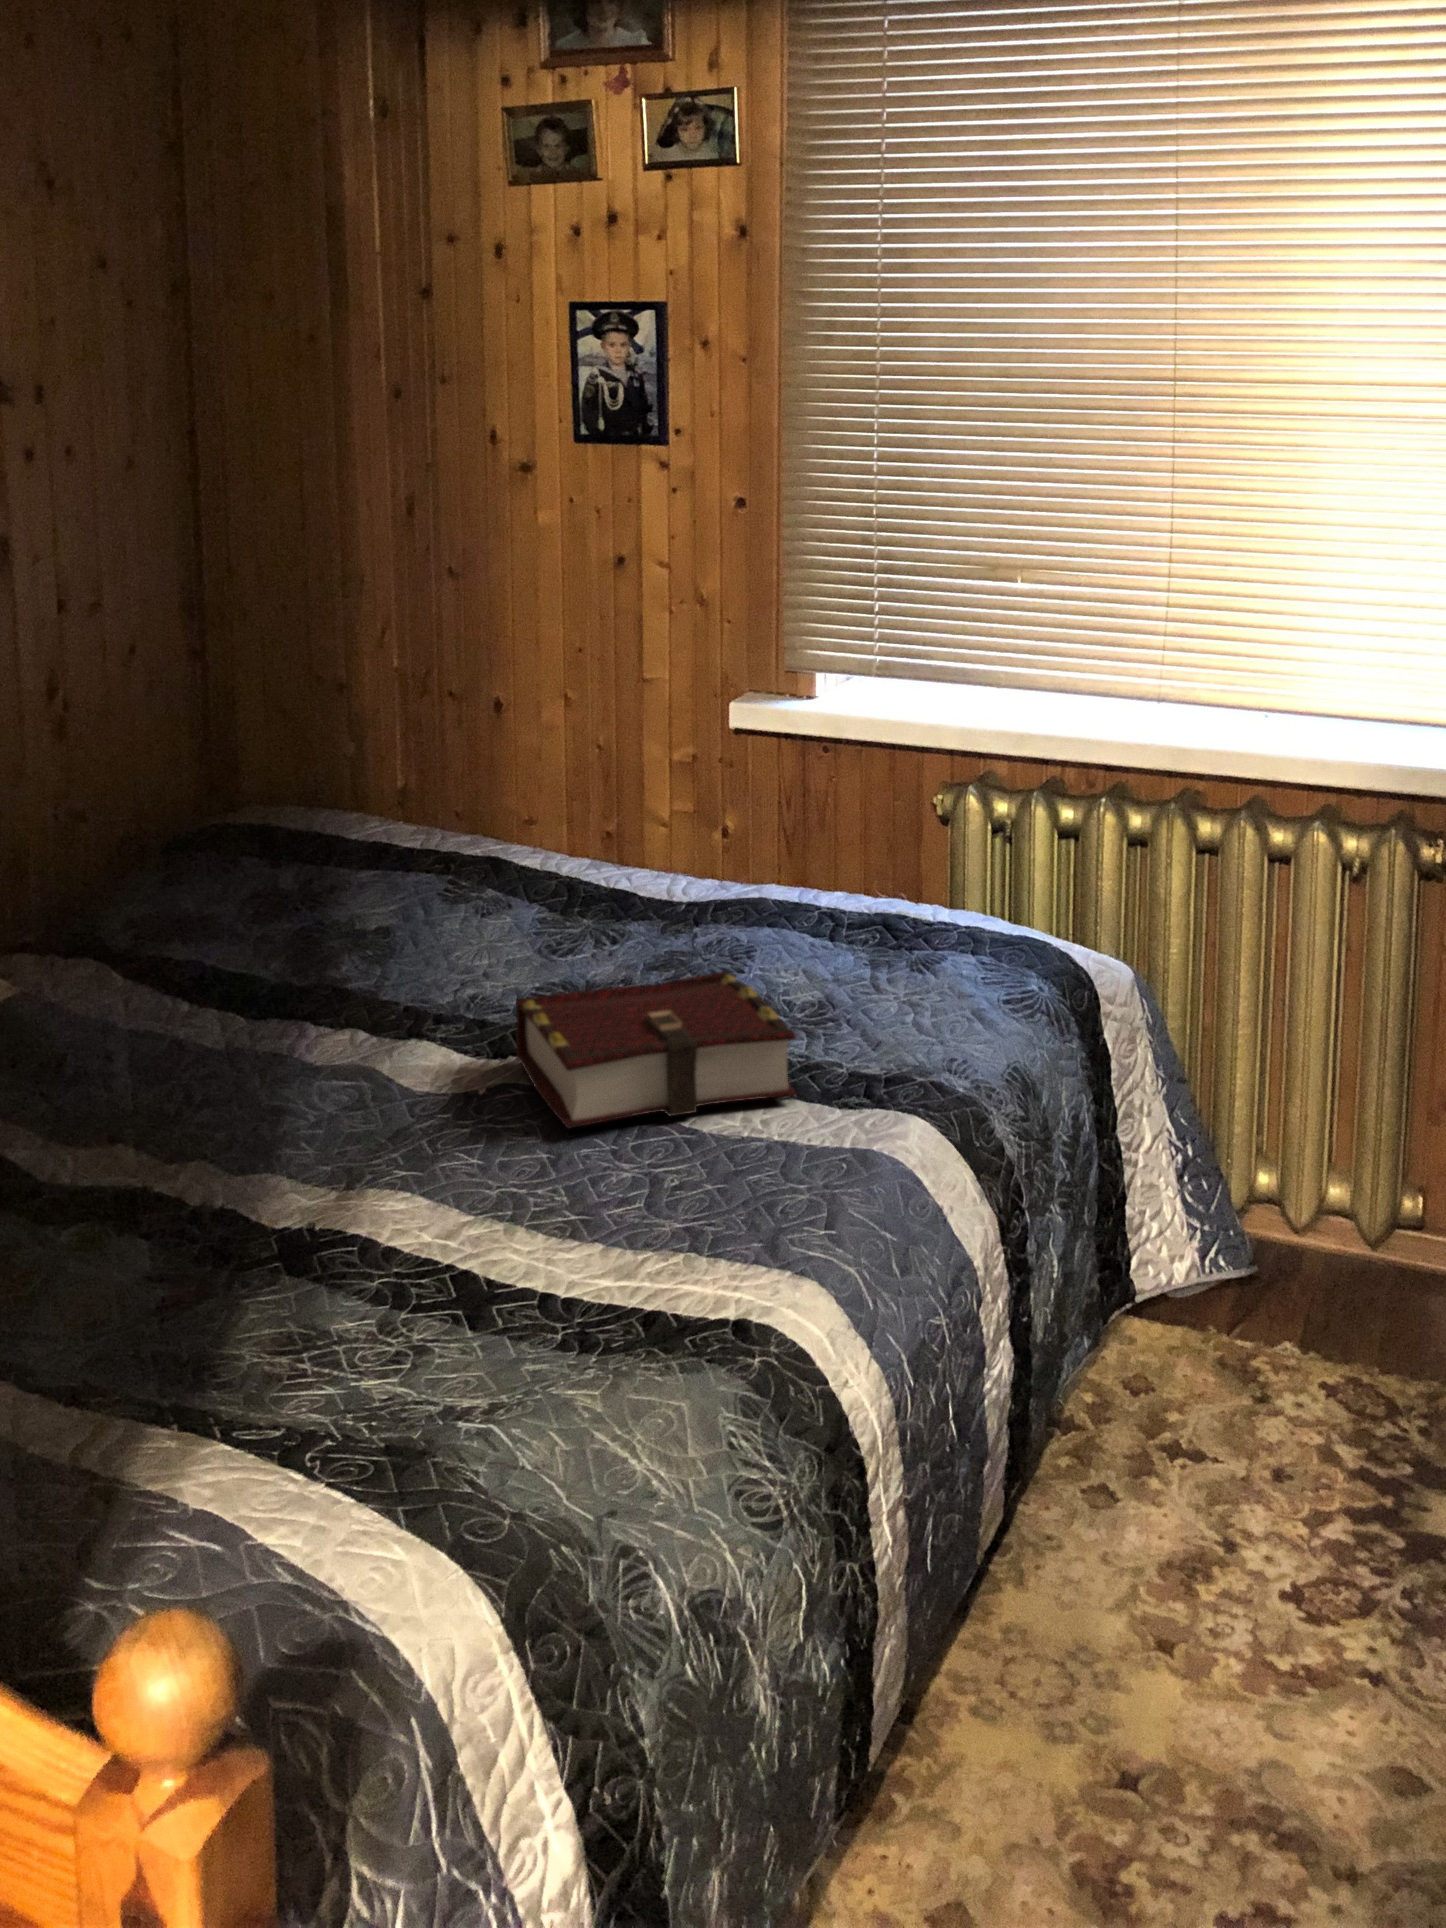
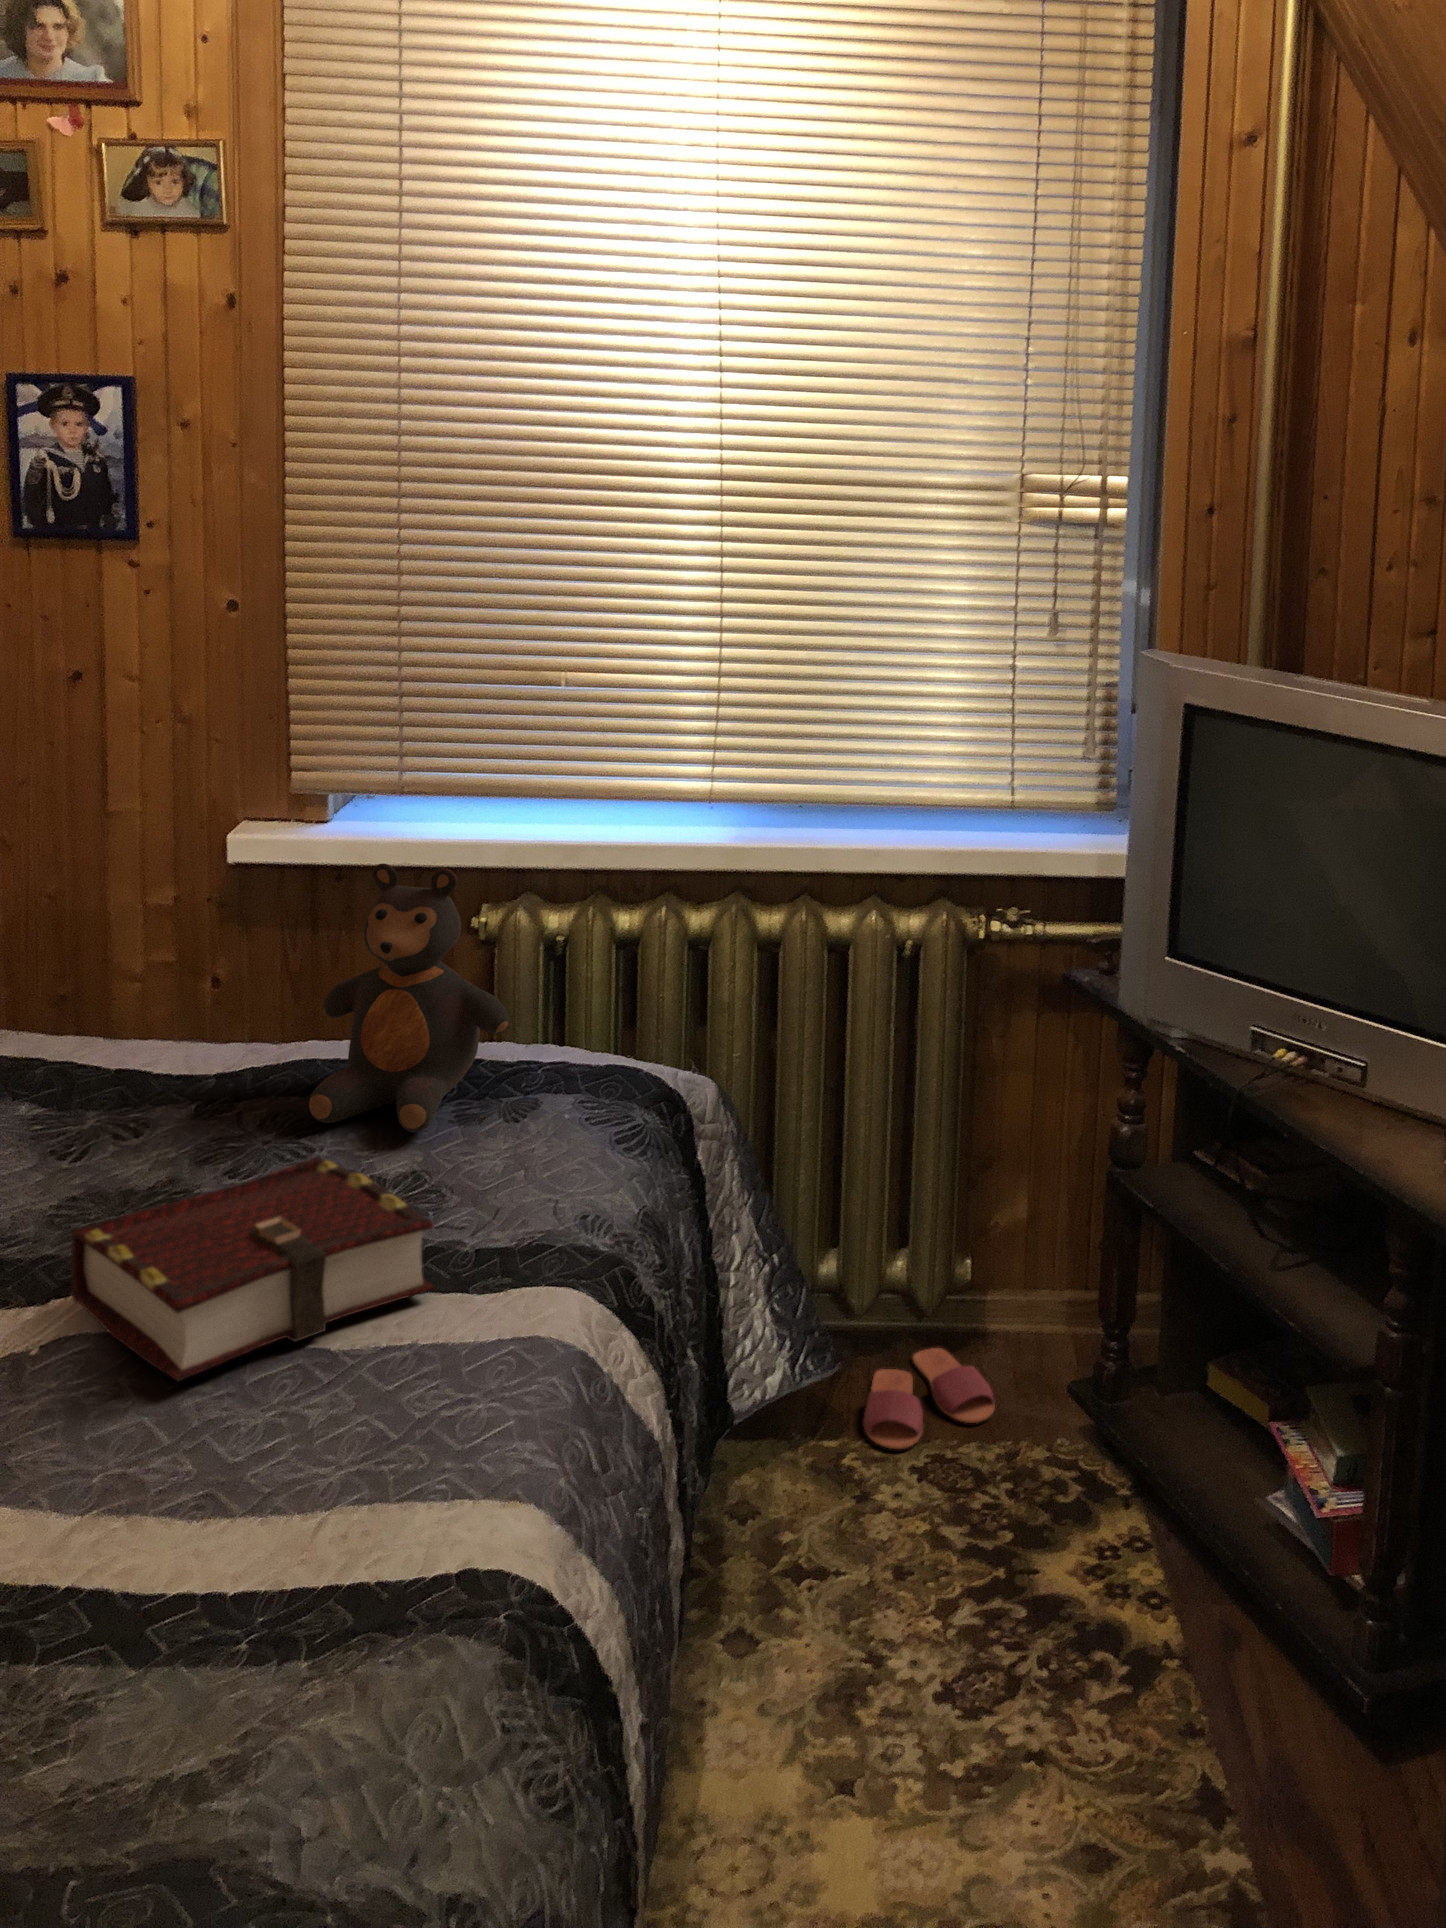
teddy bear: none [743,727,921,969] -> present [309,863,509,1132]
slippers: none [1281,1277,1430,1364] -> present [863,1348,995,1449]

